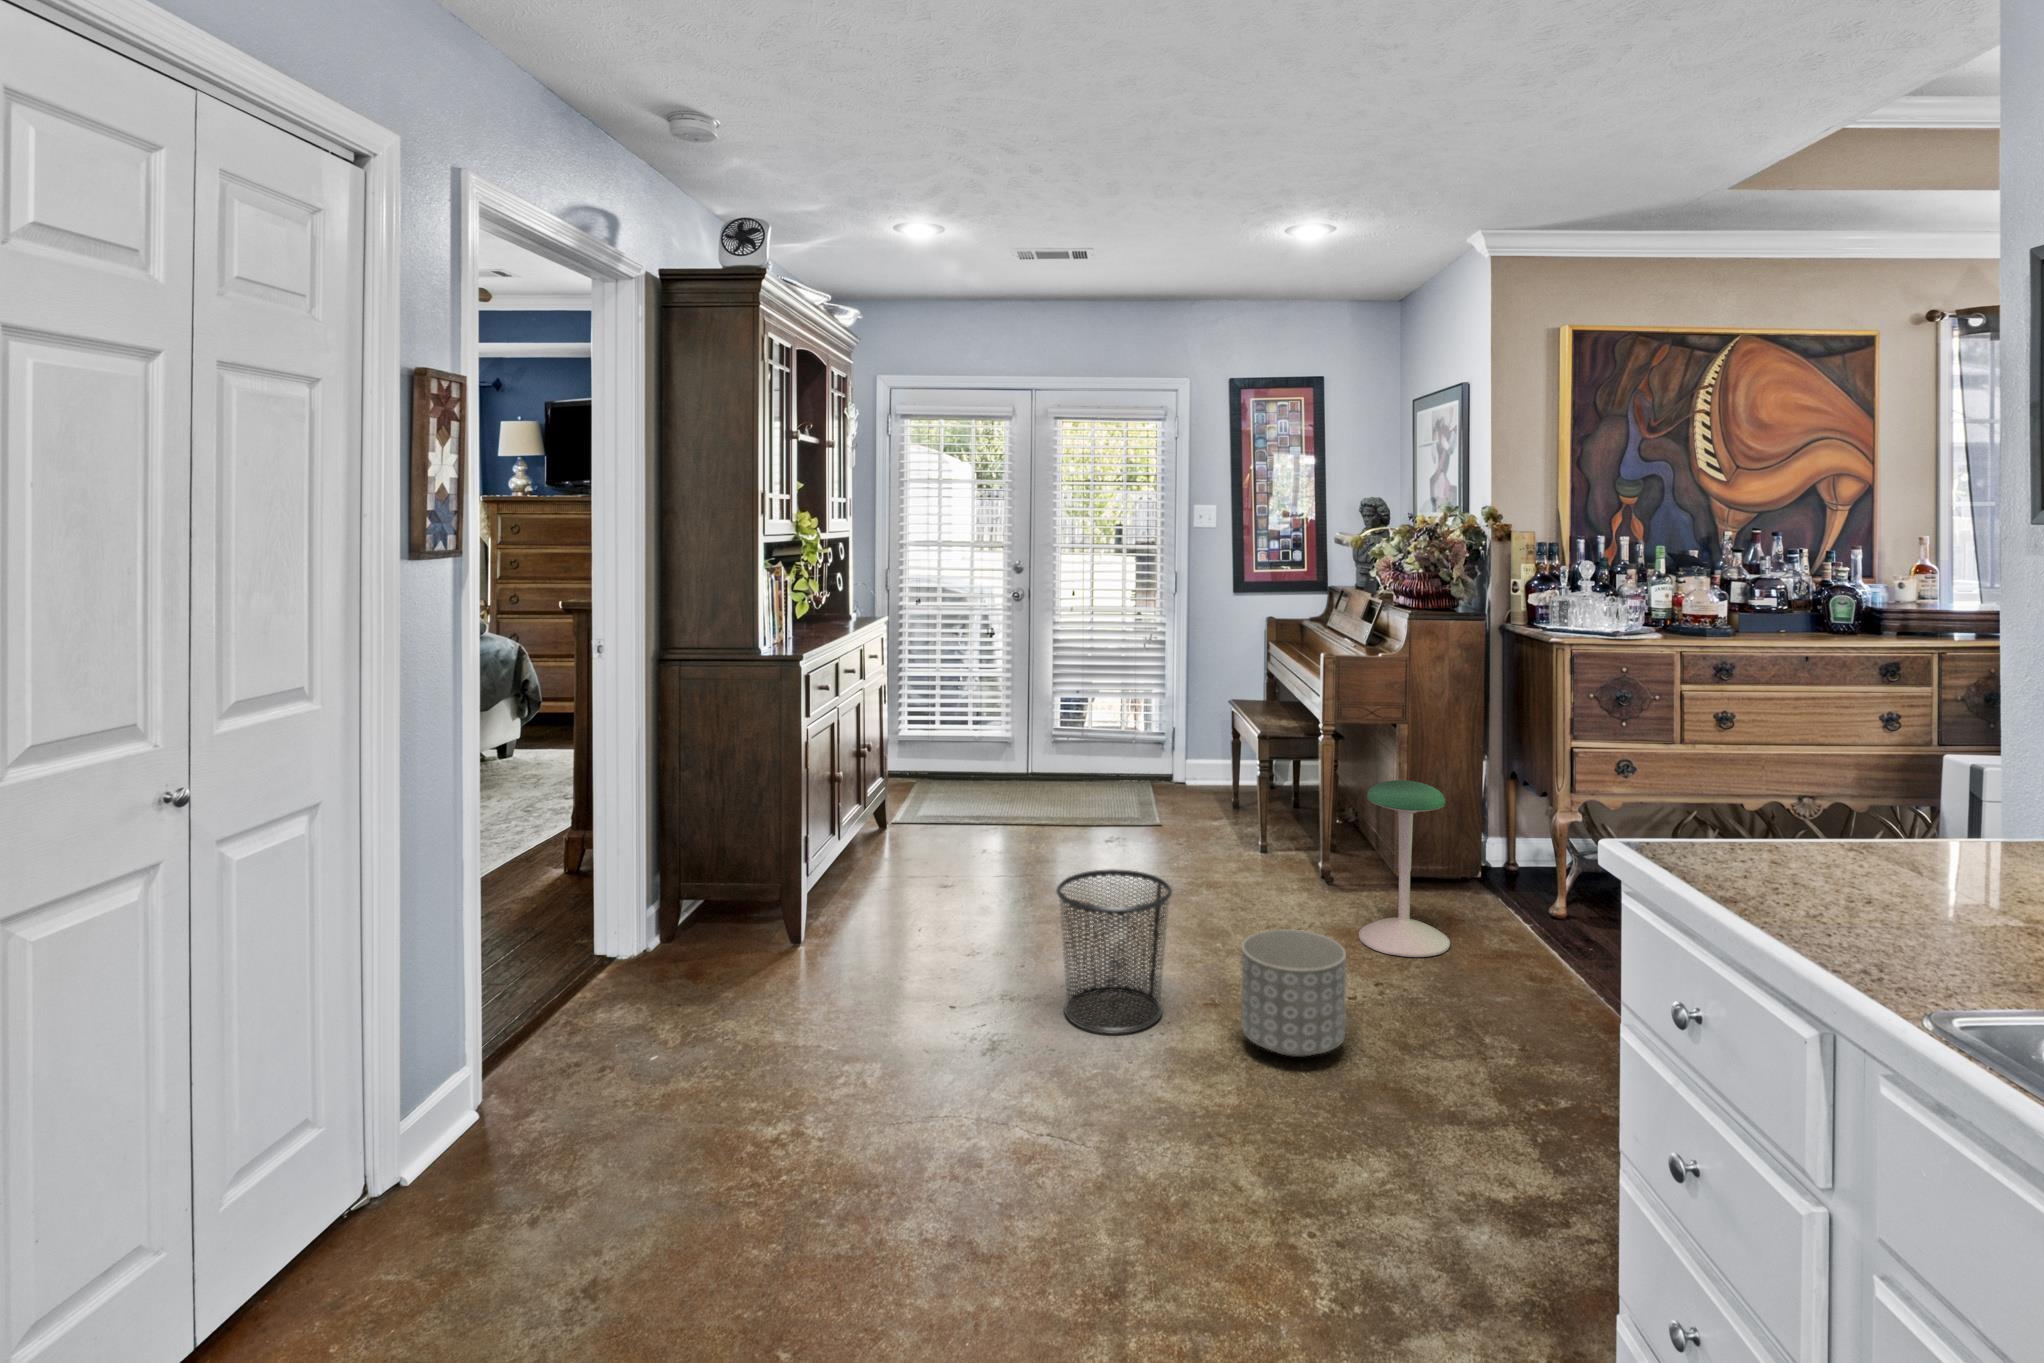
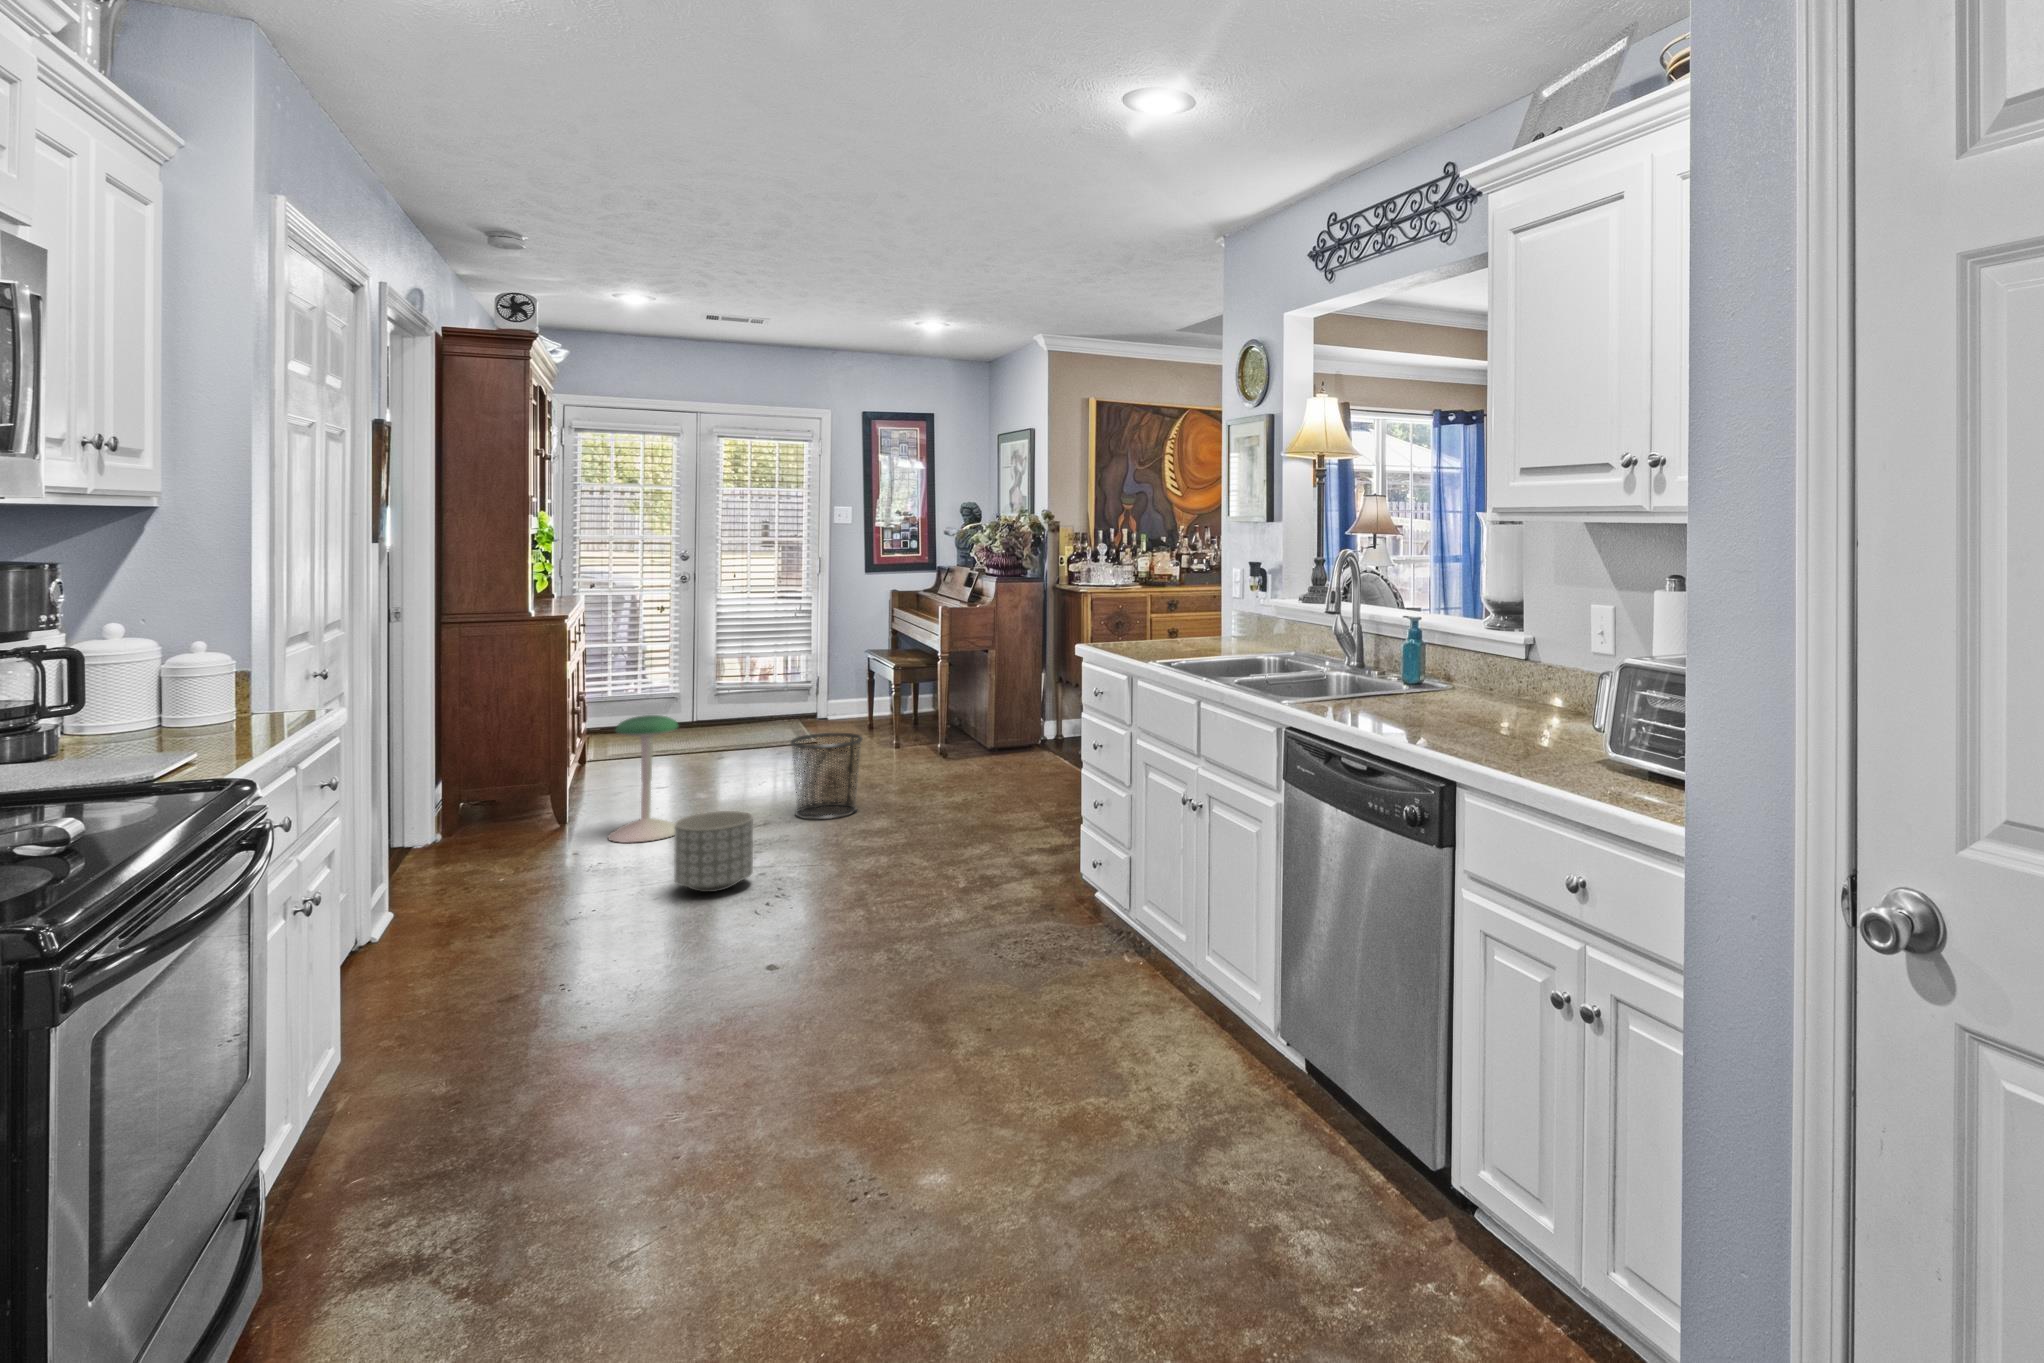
stool: present [1359,780,1450,957] -> present [608,715,678,843]
planter: present [1241,929,1346,1057] -> present [674,811,753,892]

